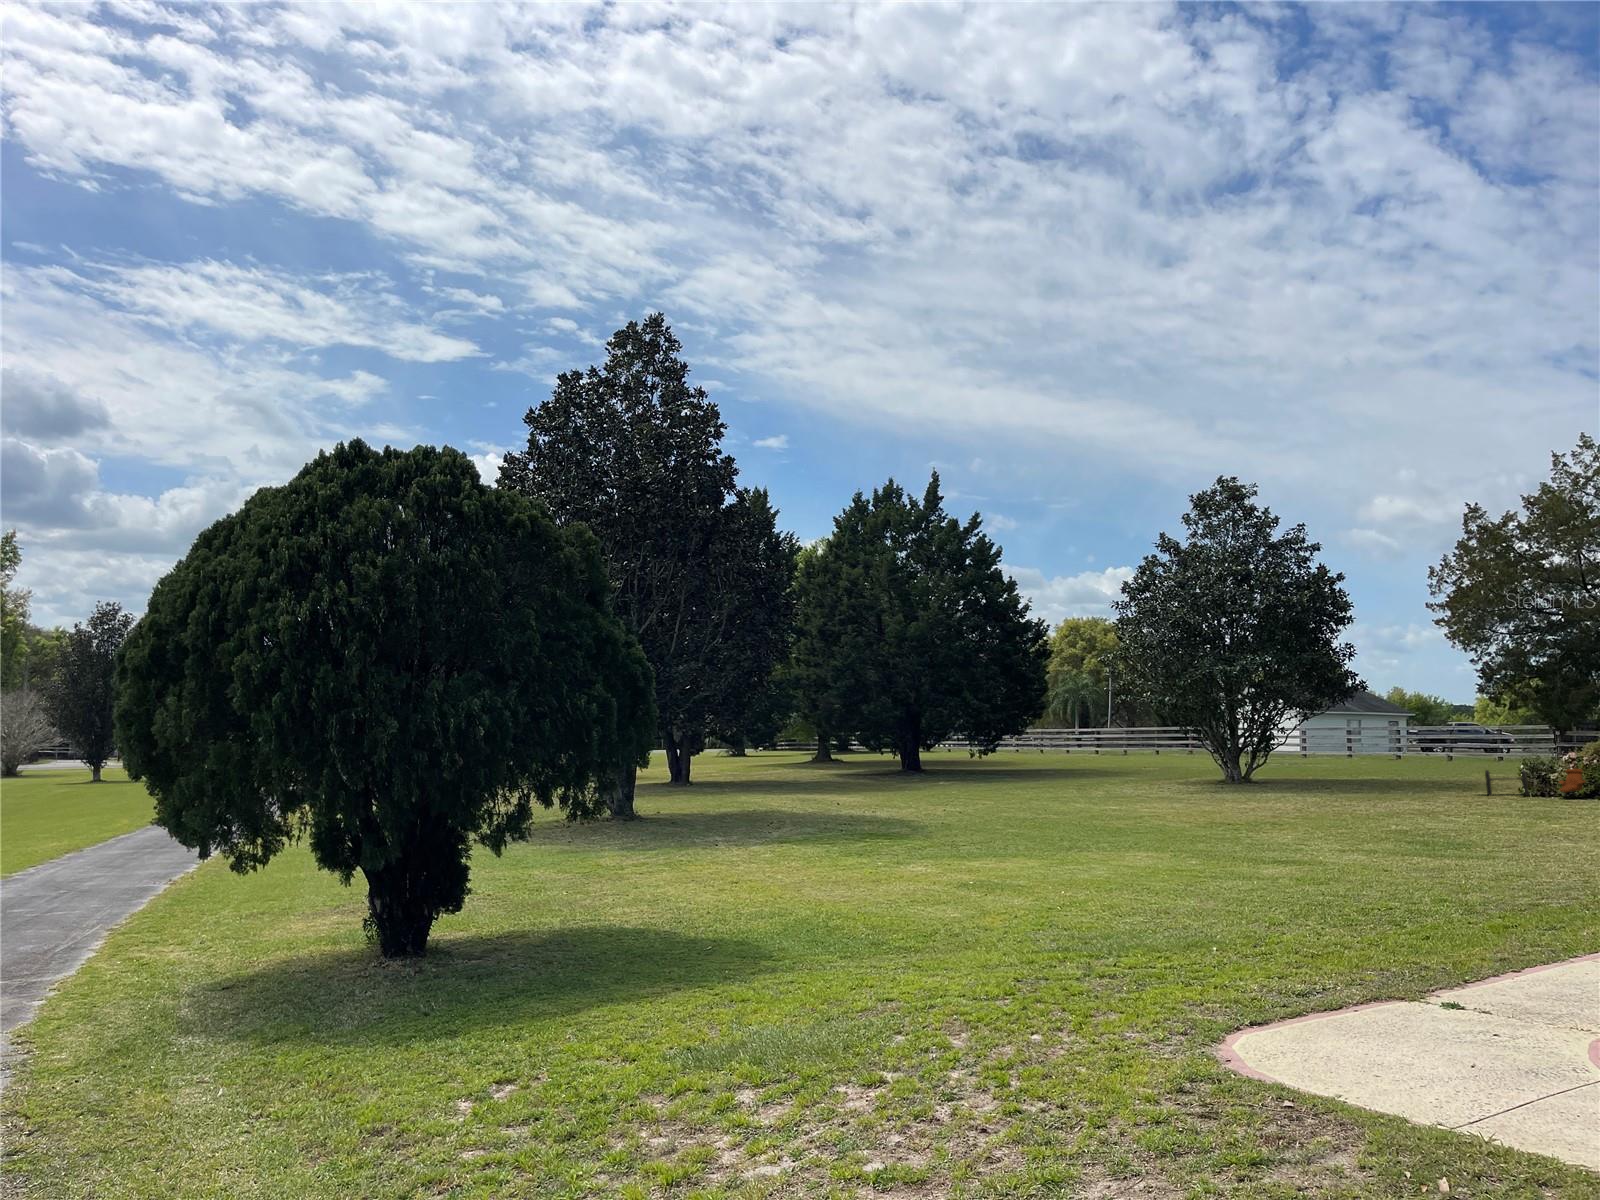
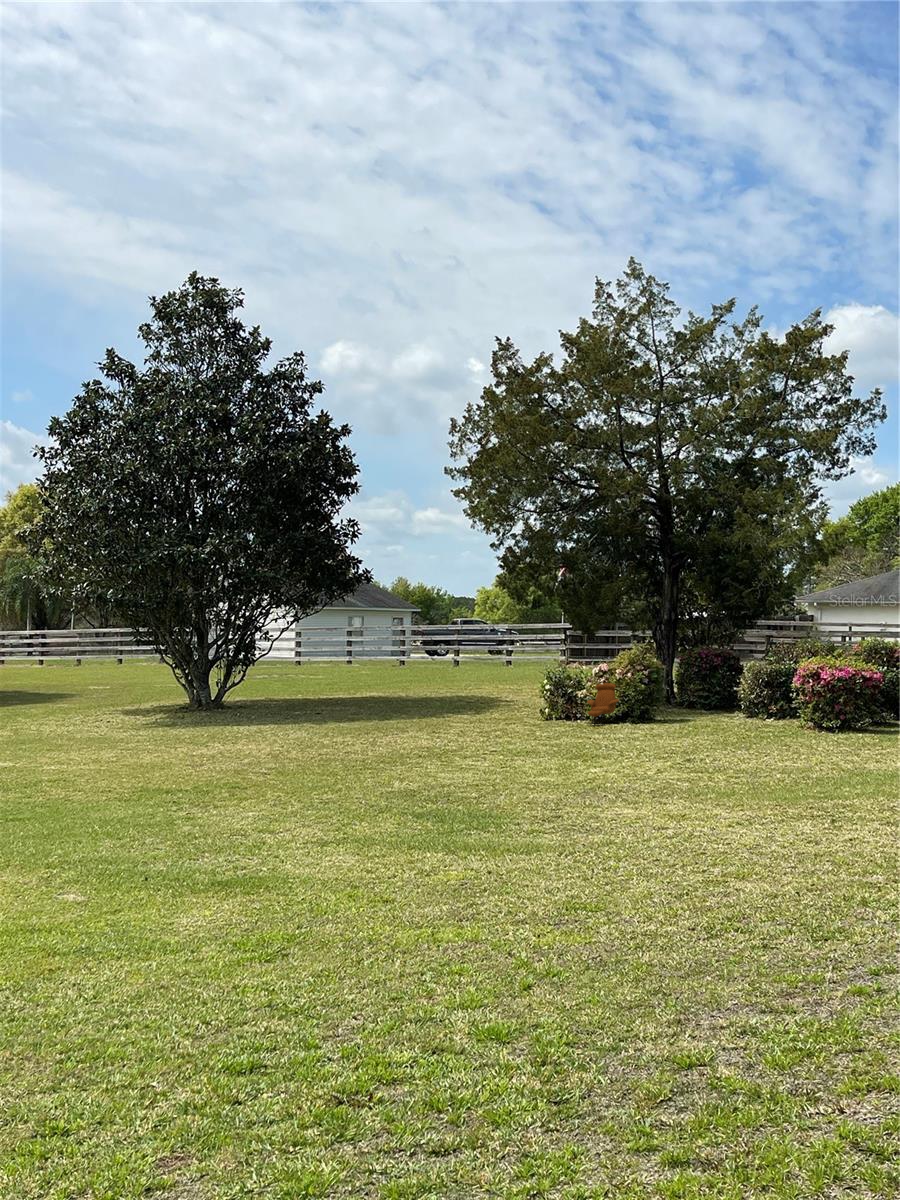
bench: present [1485,769,1529,796] -> none [501,684,552,722]

